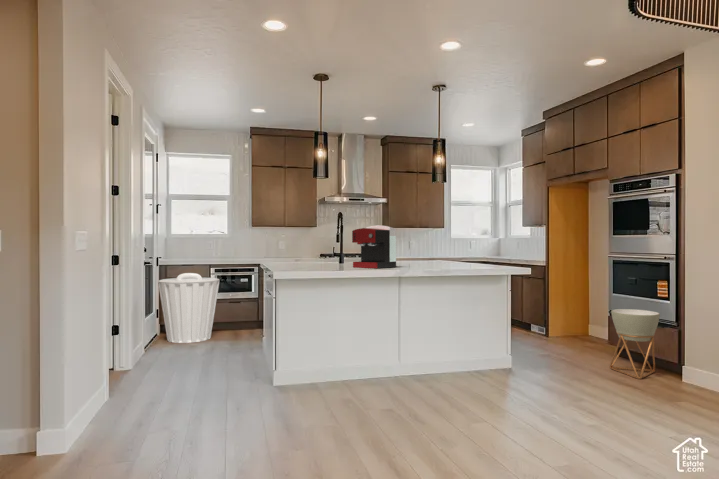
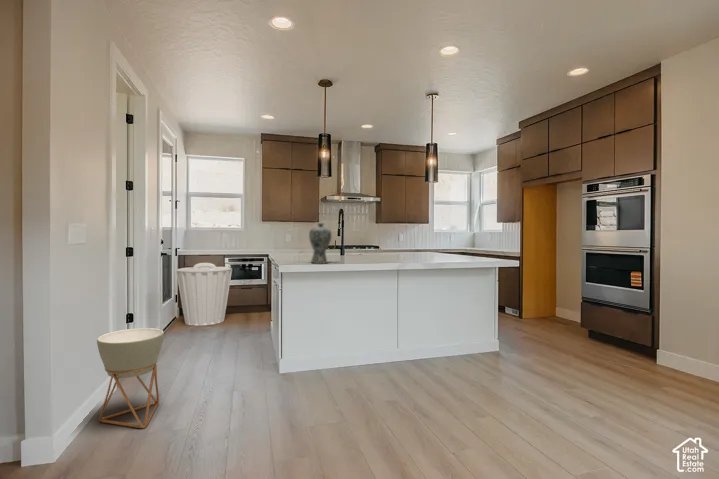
coffee maker: present [352,225,396,268] -> none [353,222,393,262]
vase: none [305,227,328,269] -> present [309,223,331,264]
planter: present [610,309,660,379] -> present [97,328,164,428]

